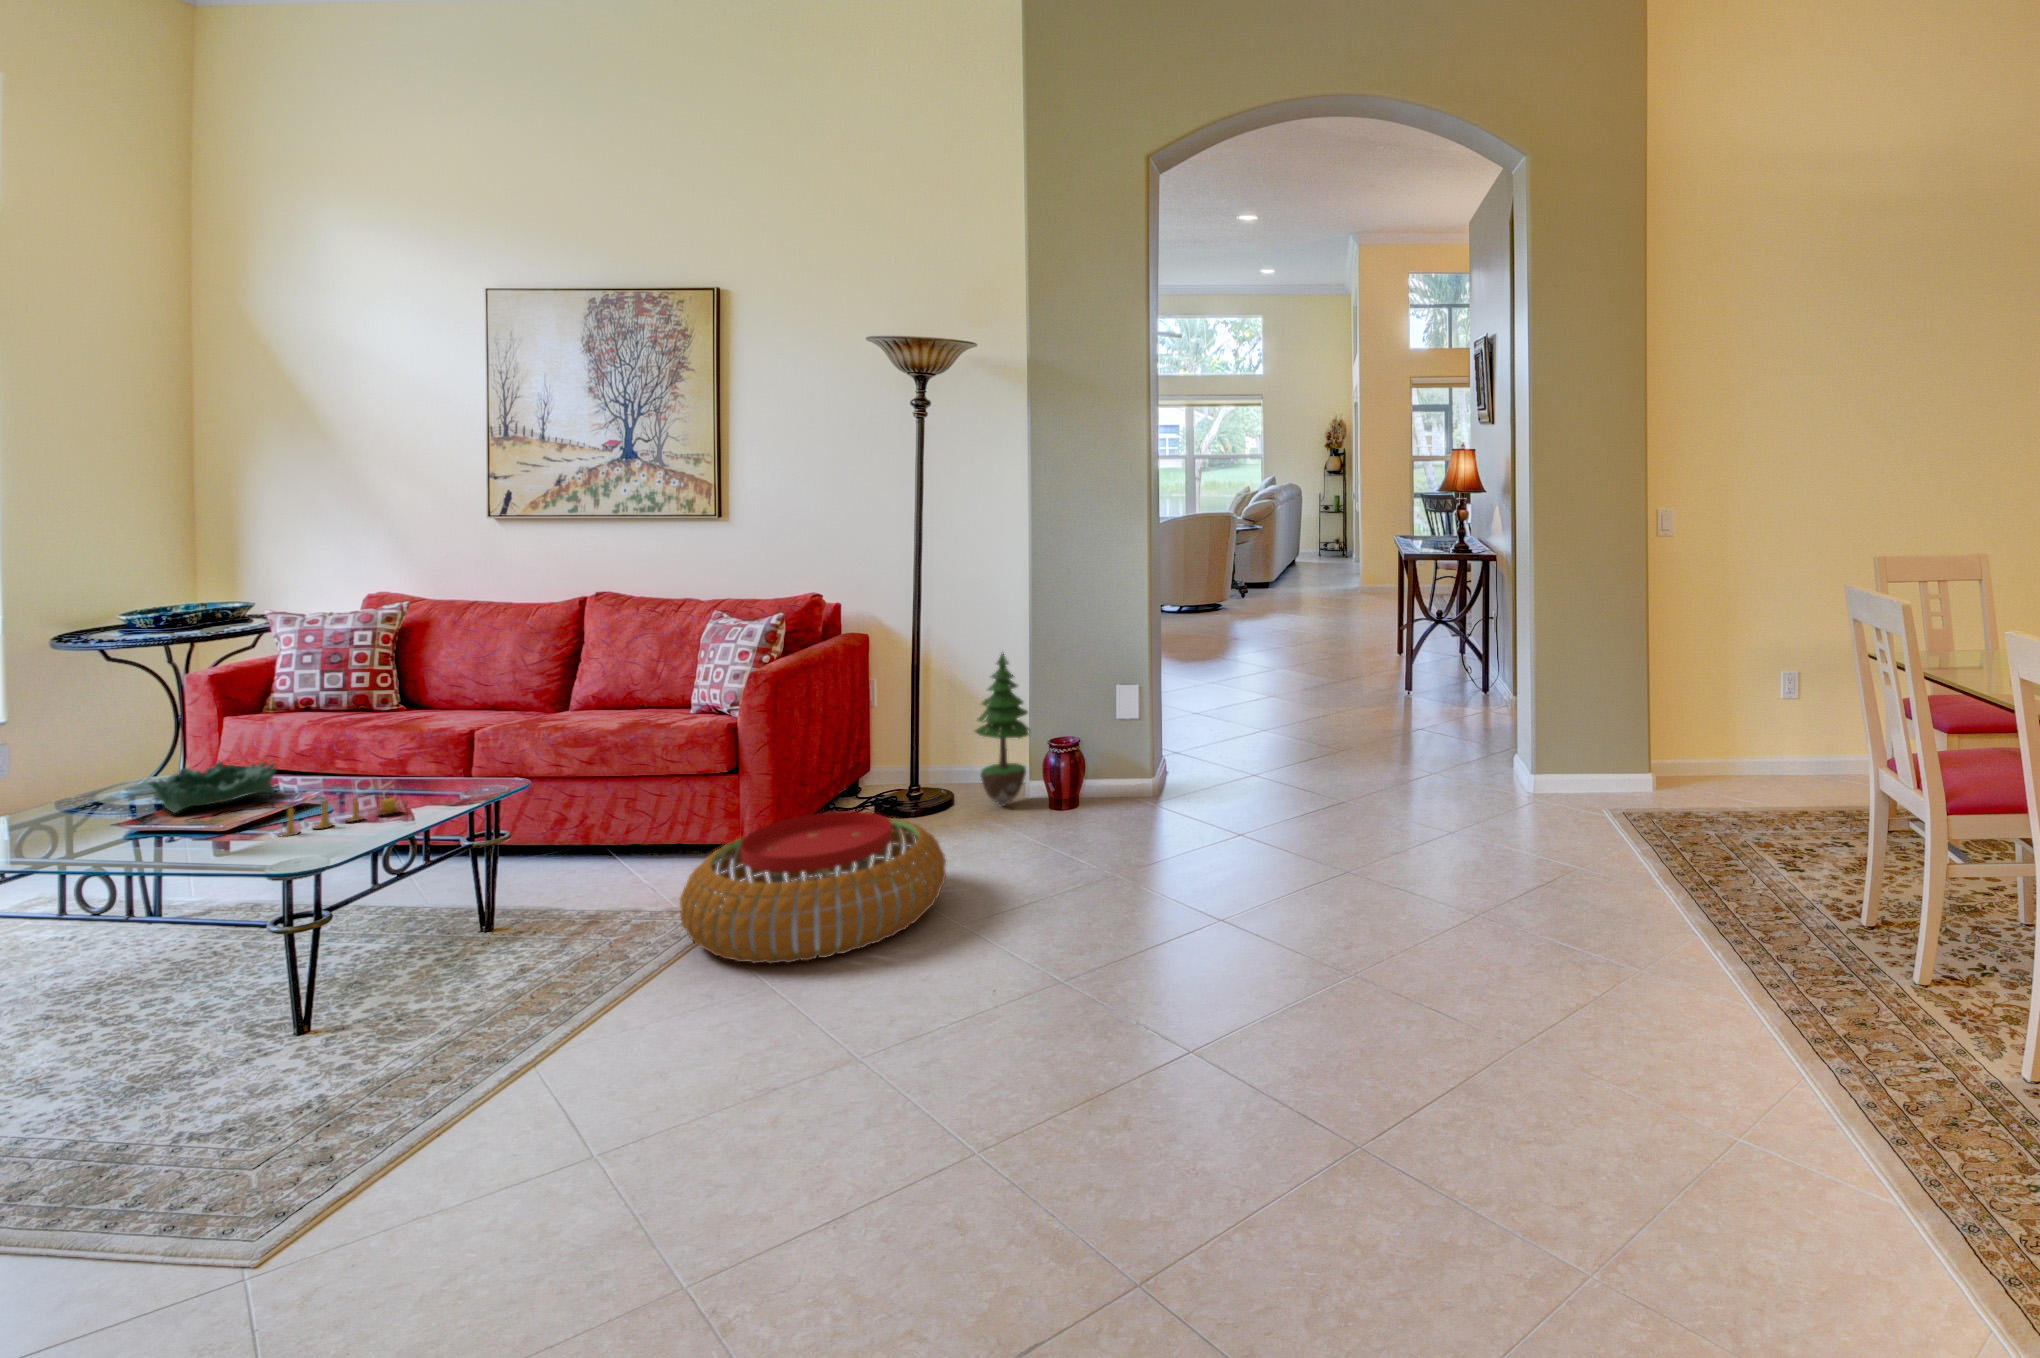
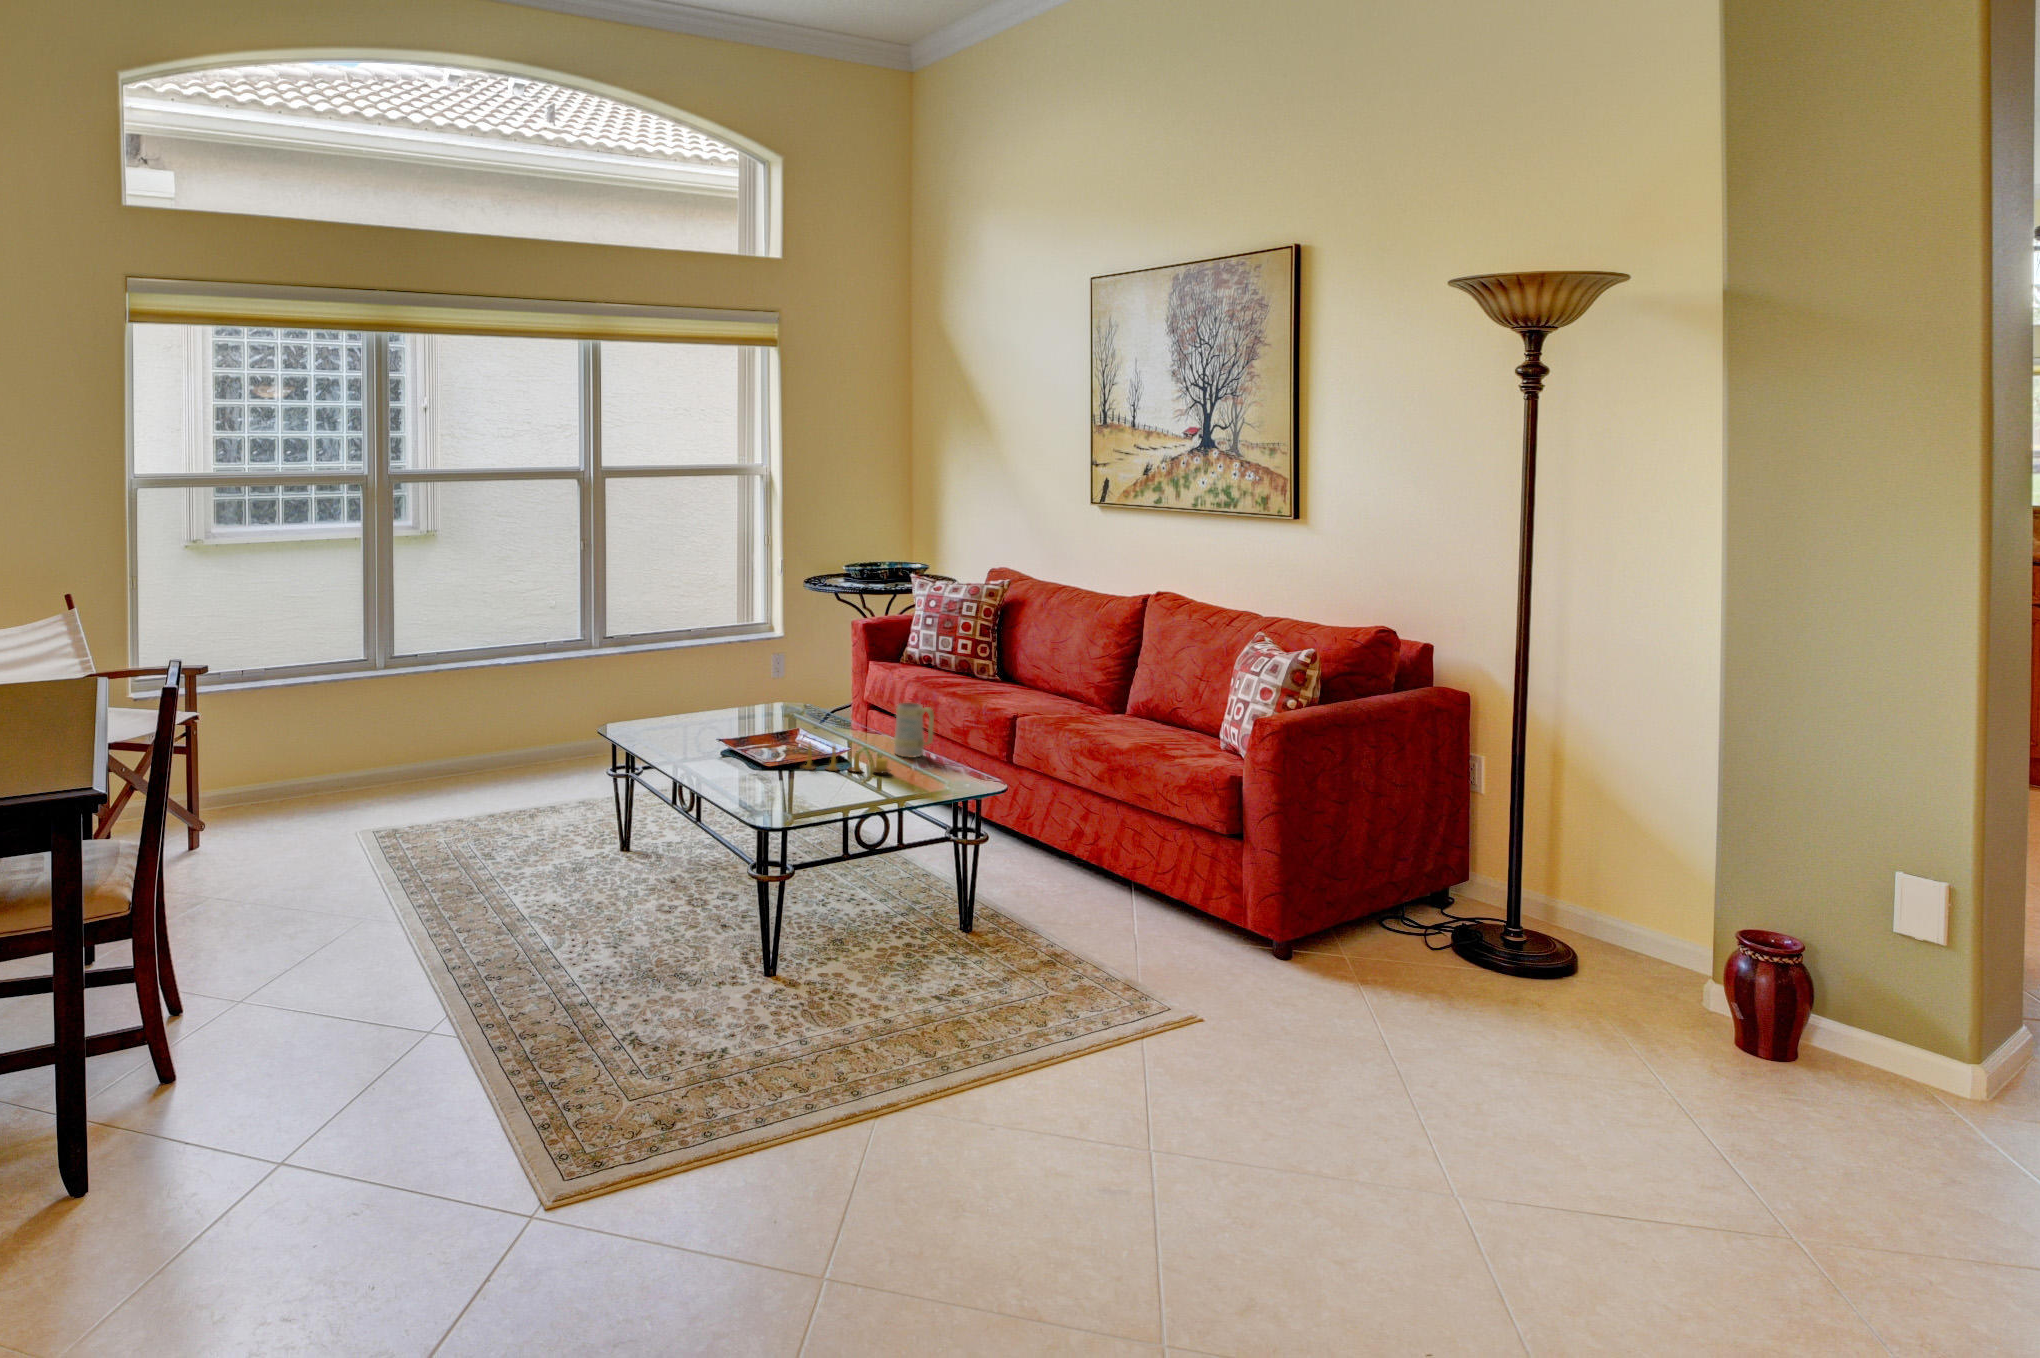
potted tree: present [975,654,1029,806] -> none [1588,765,1698,1016]
mug: none [371,737,427,796] -> present [894,703,934,757]
decorative bowl: present [148,762,276,813] -> none [771,692,849,731]
pouf: present [680,811,946,963] -> none [1084,911,1438,1134]

